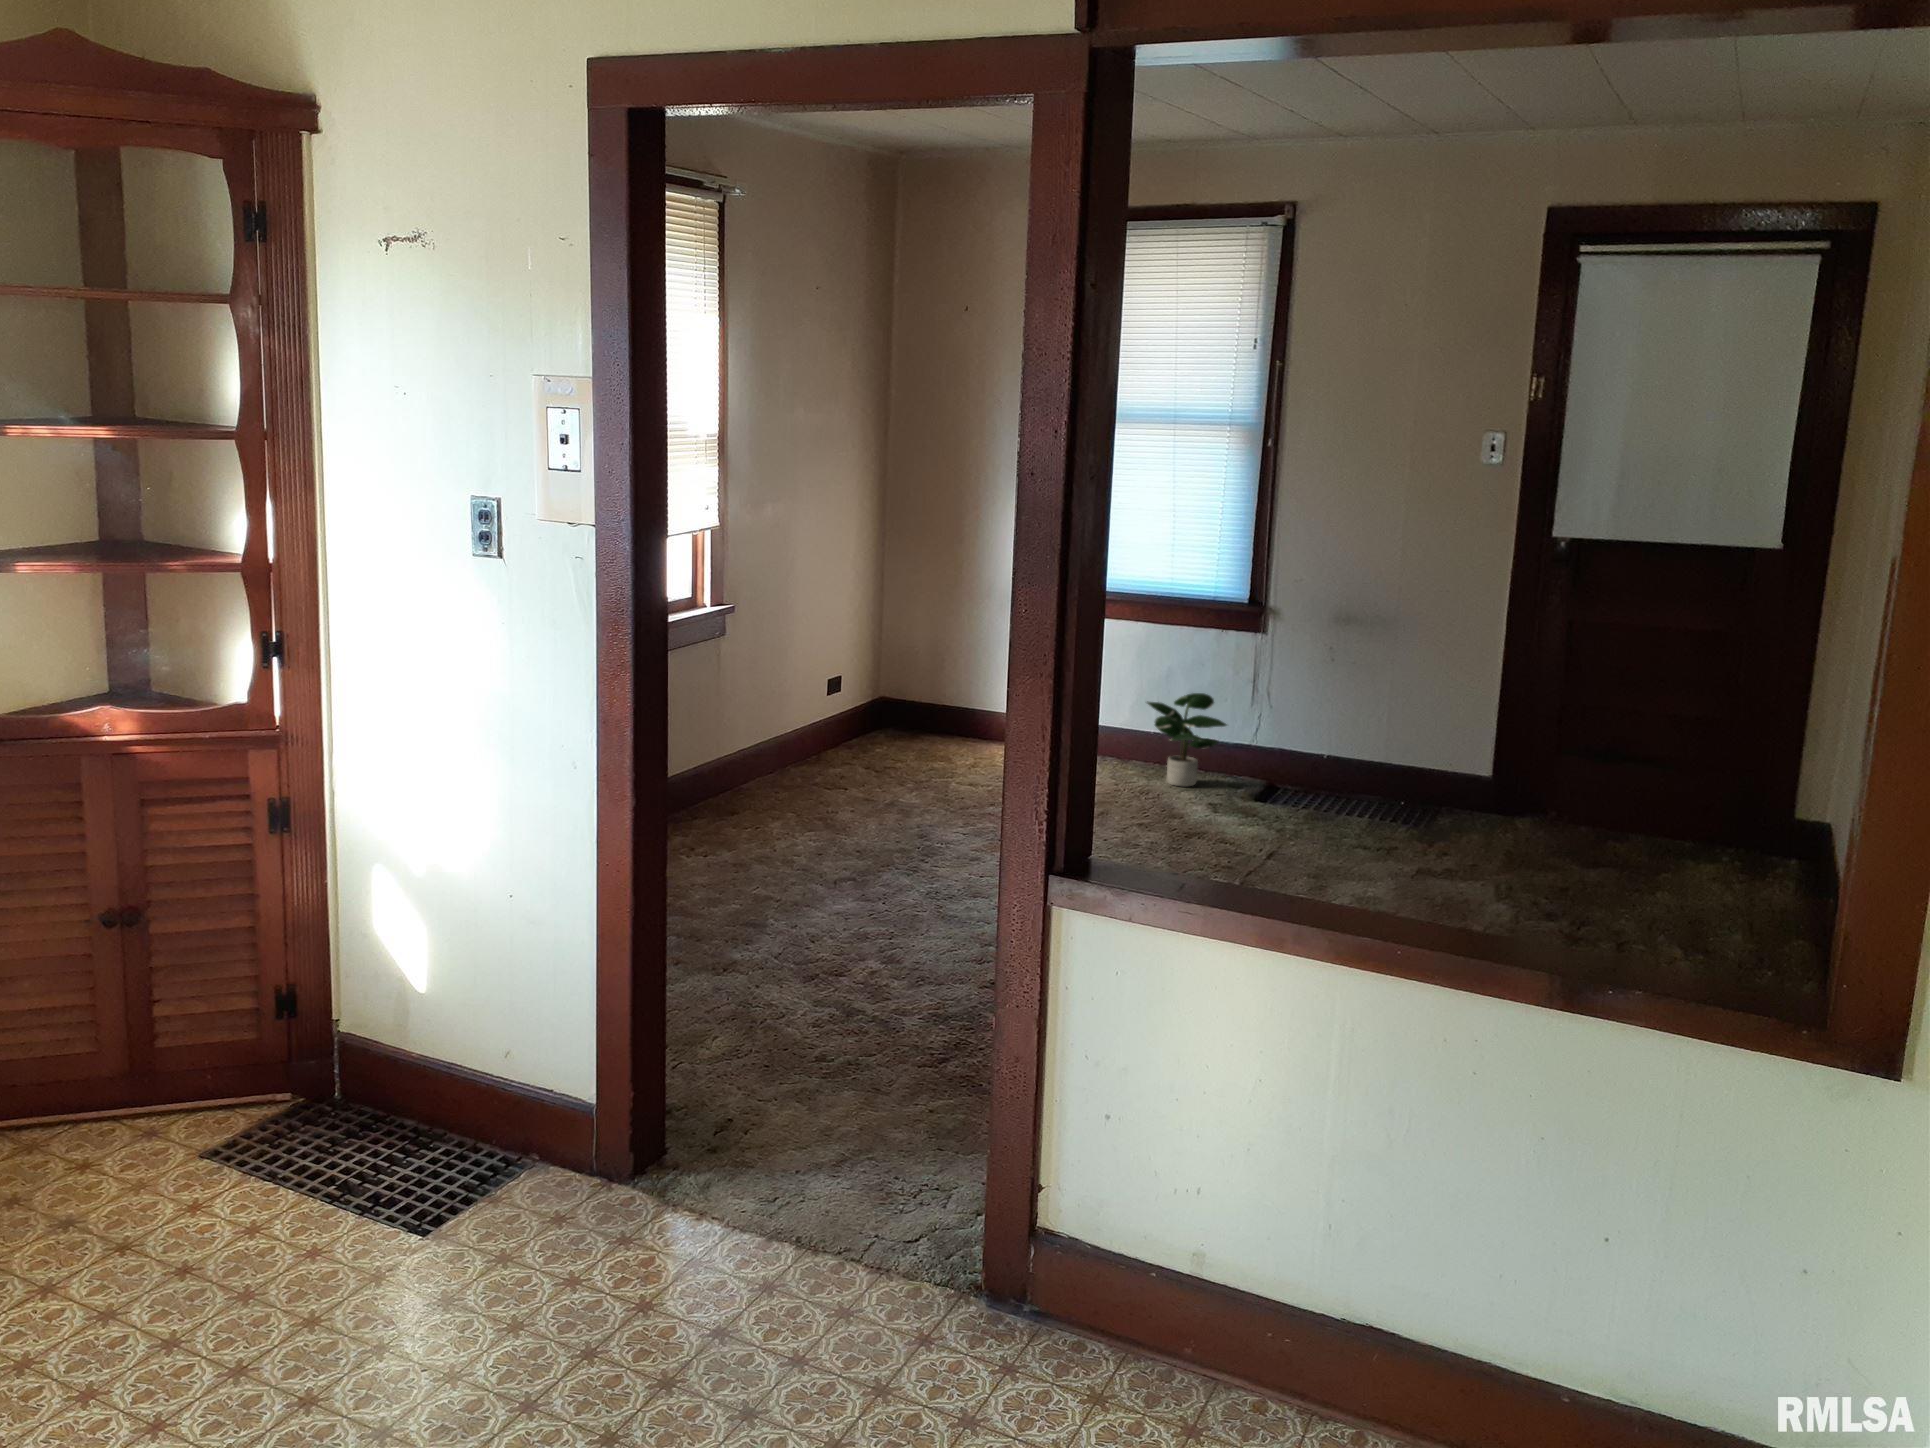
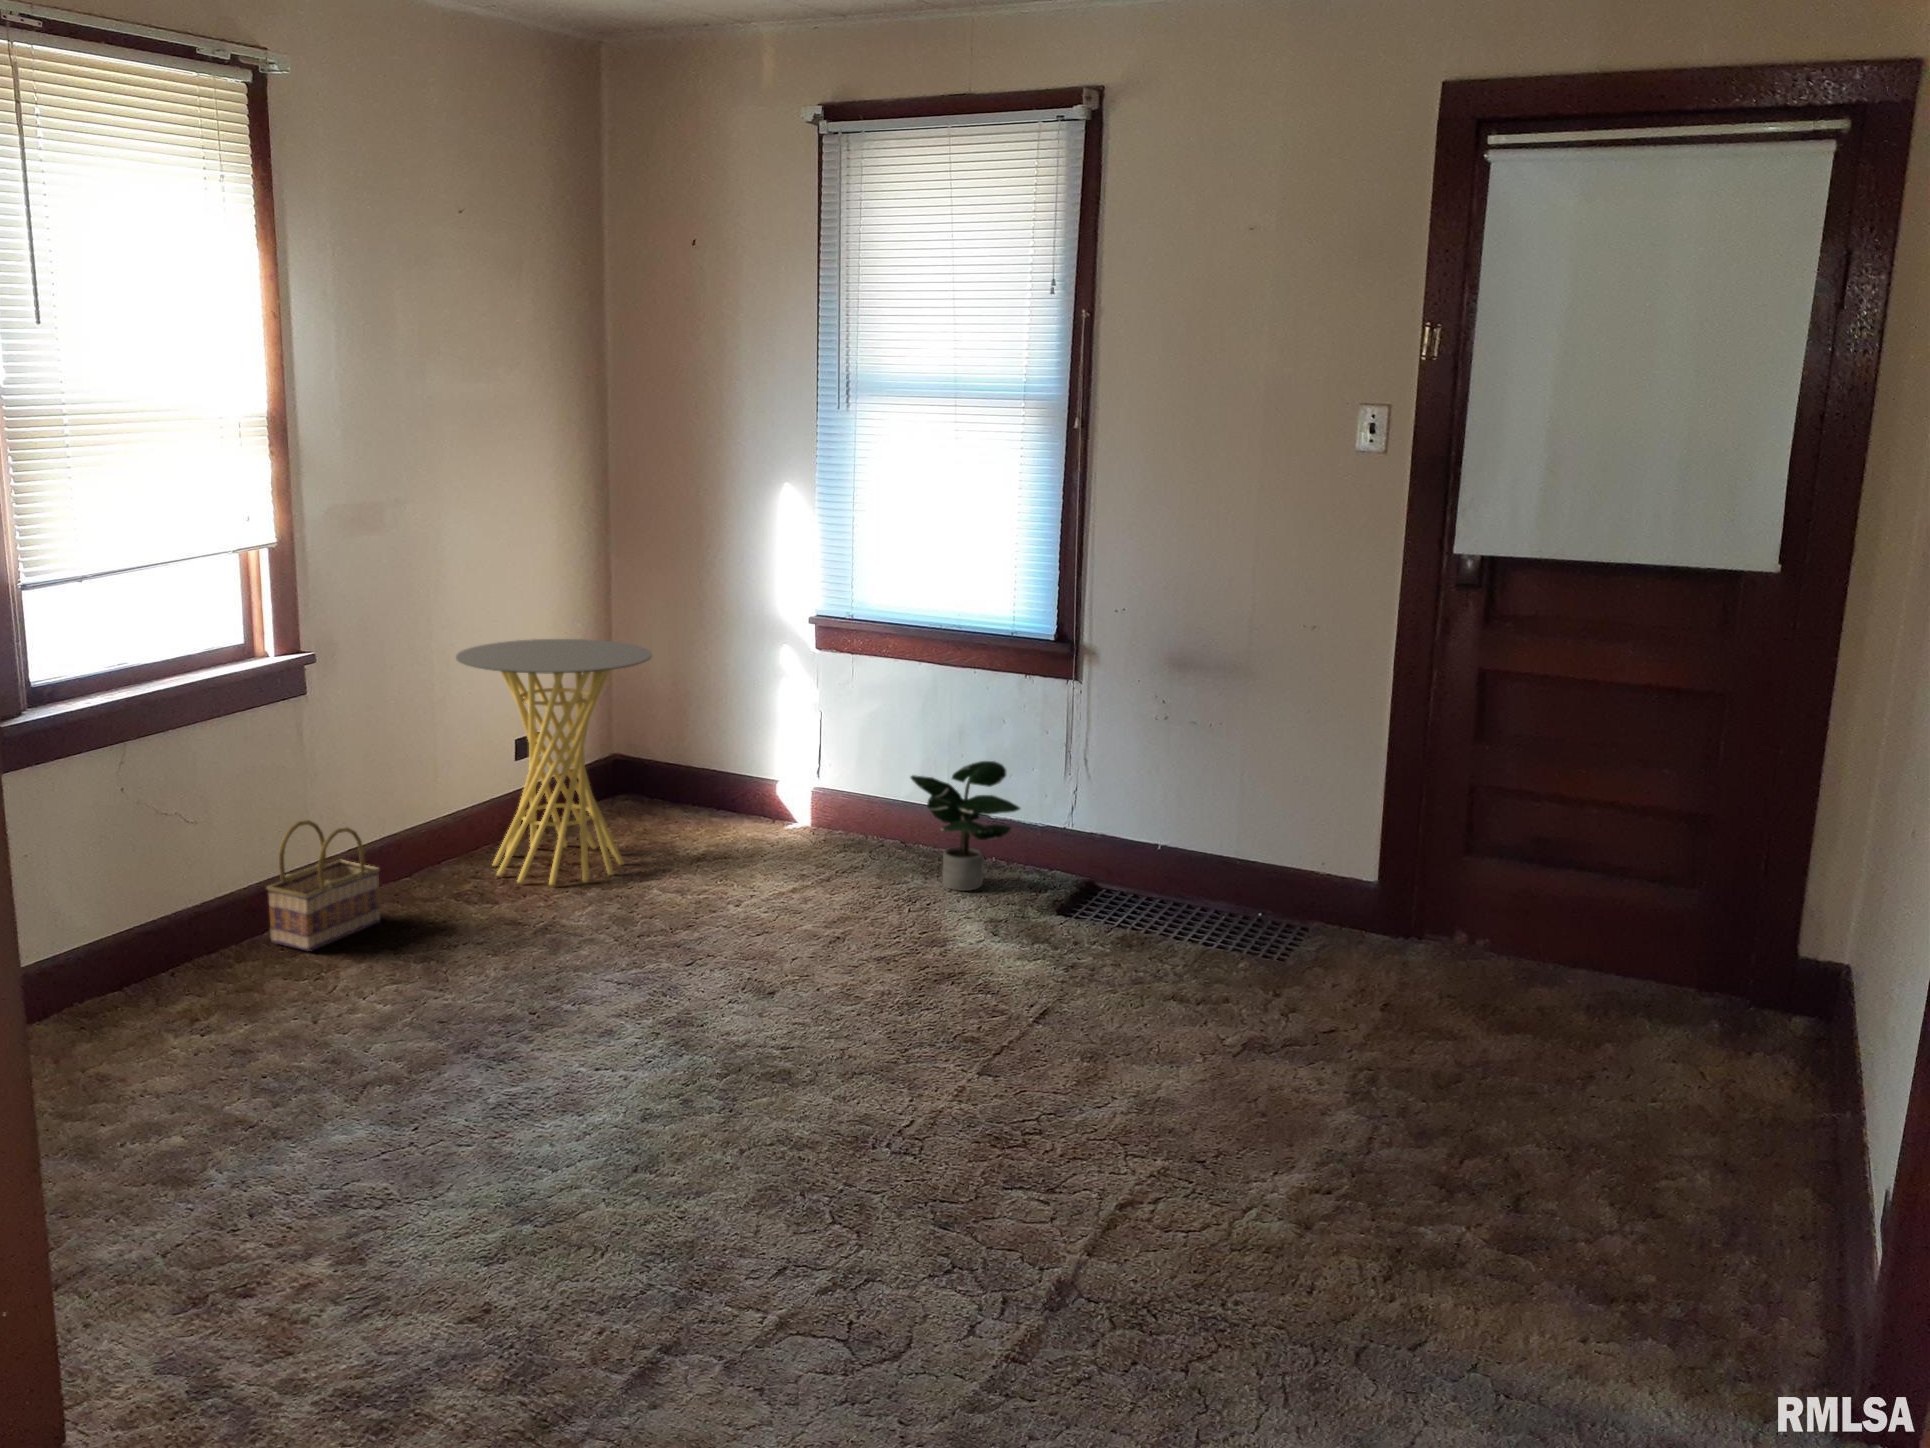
side table: none [810,603,950,781] -> present [456,639,652,885]
basket: none [703,724,772,814] -> present [267,820,380,951]

